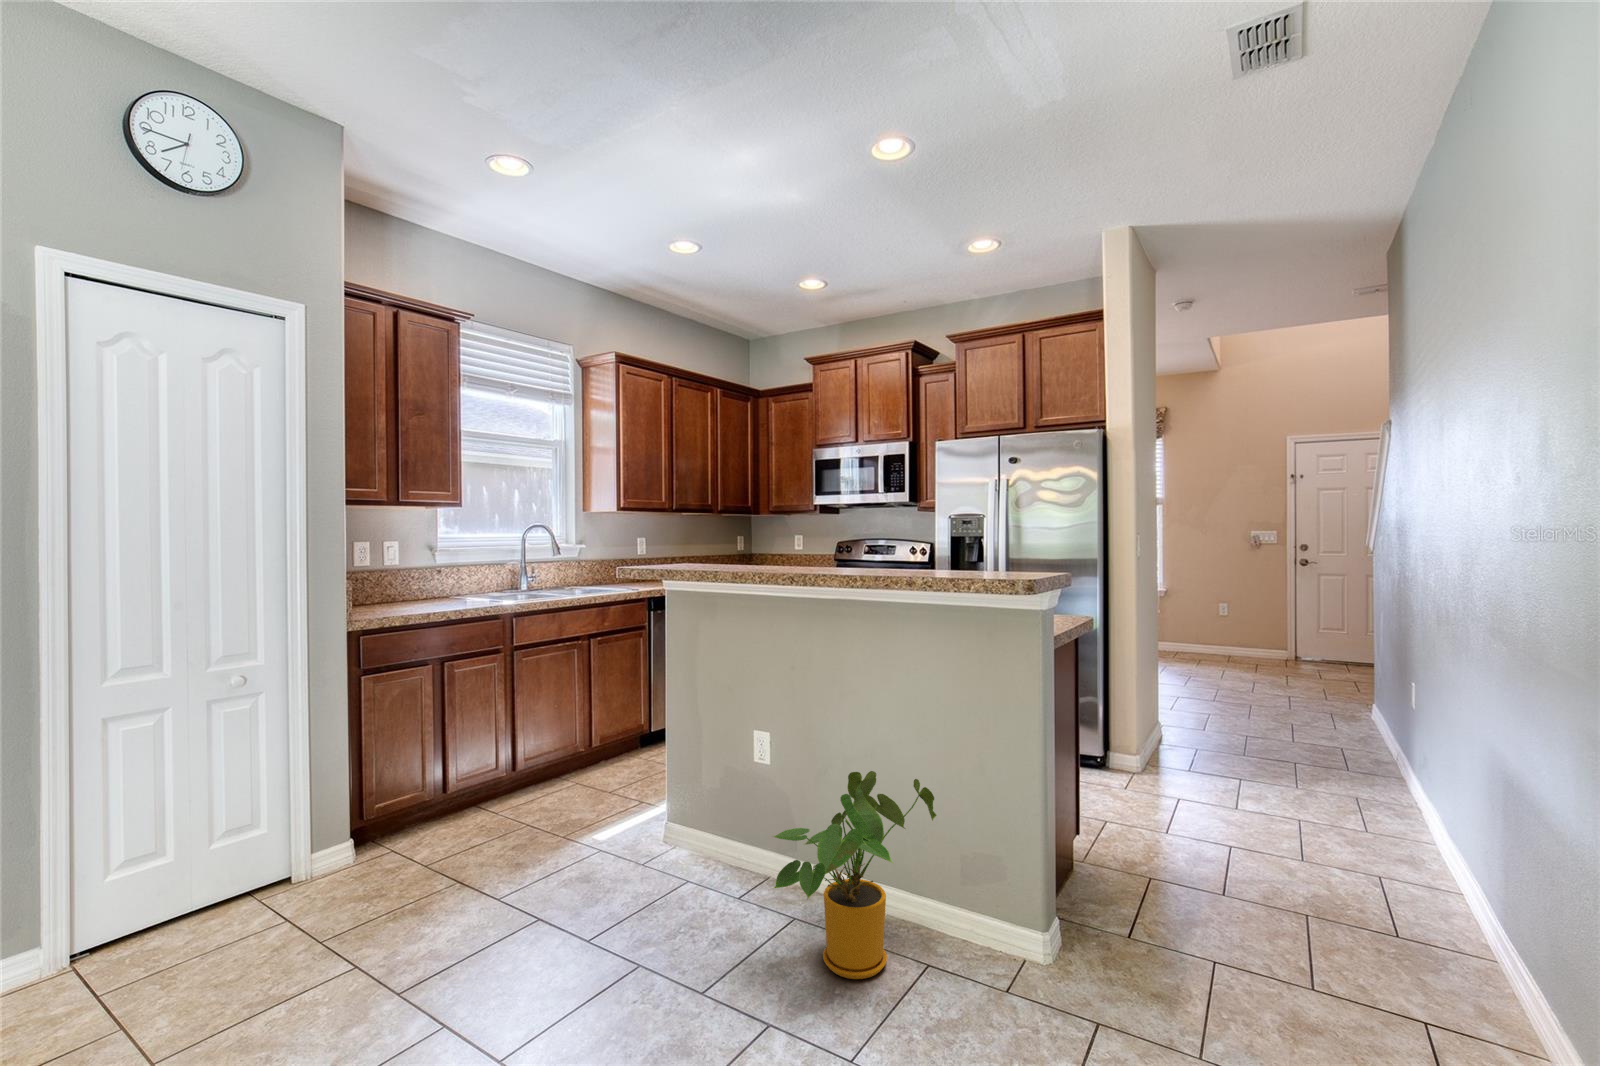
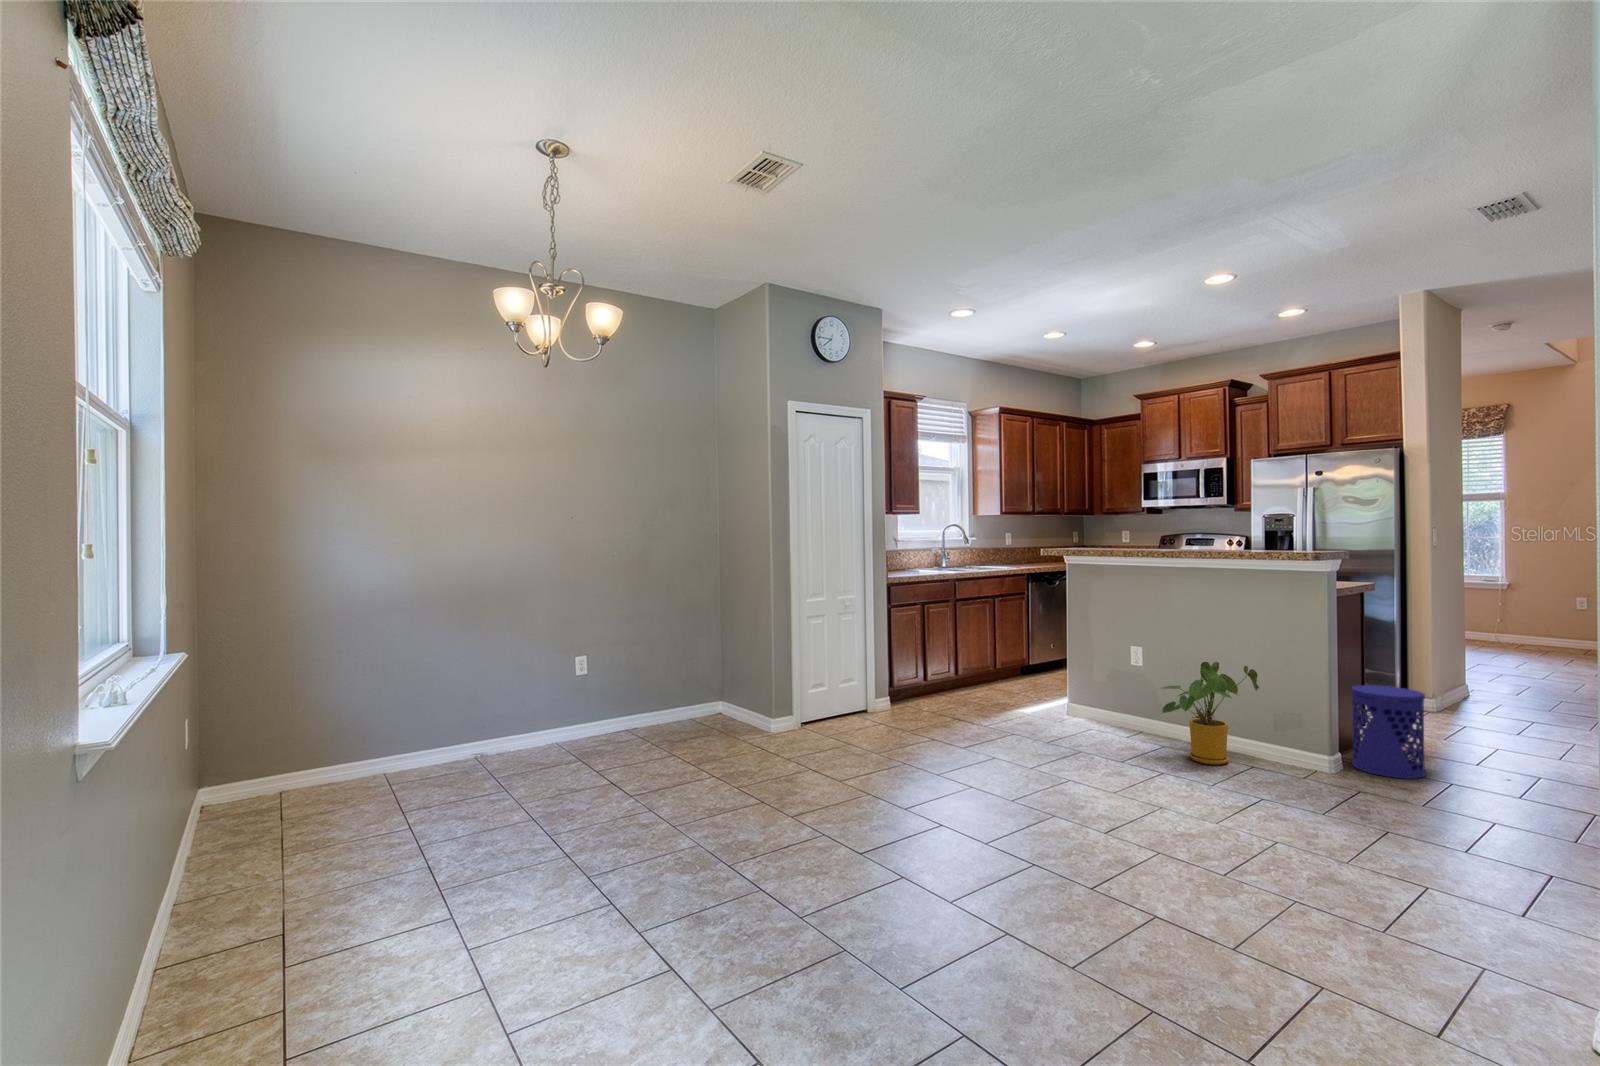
waste bin: none [1072,795,1179,972] -> present [1352,685,1426,779]

